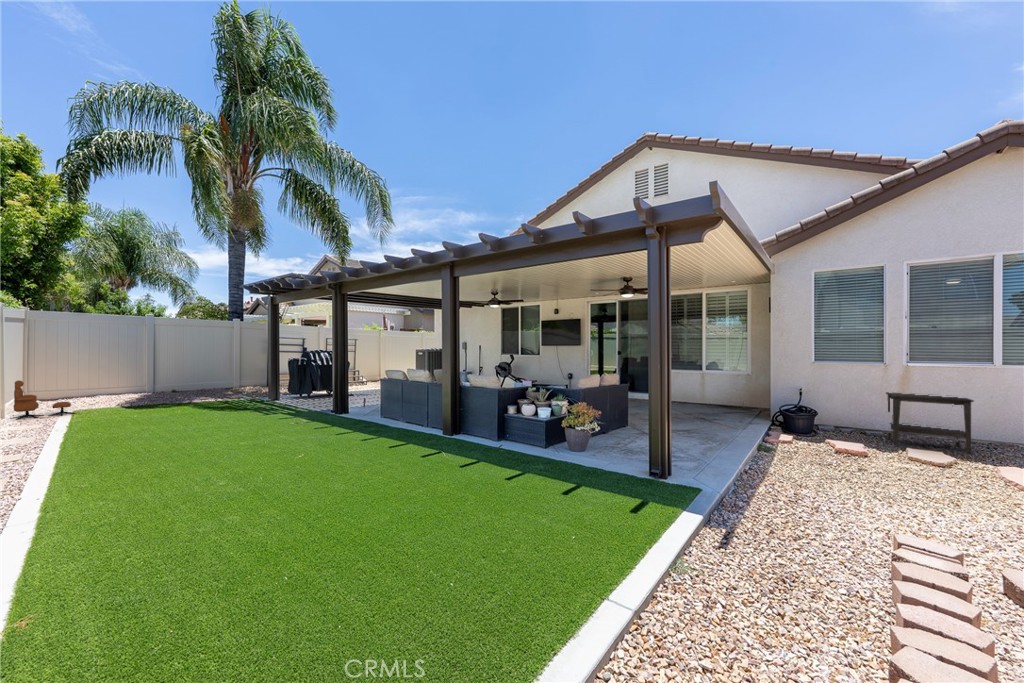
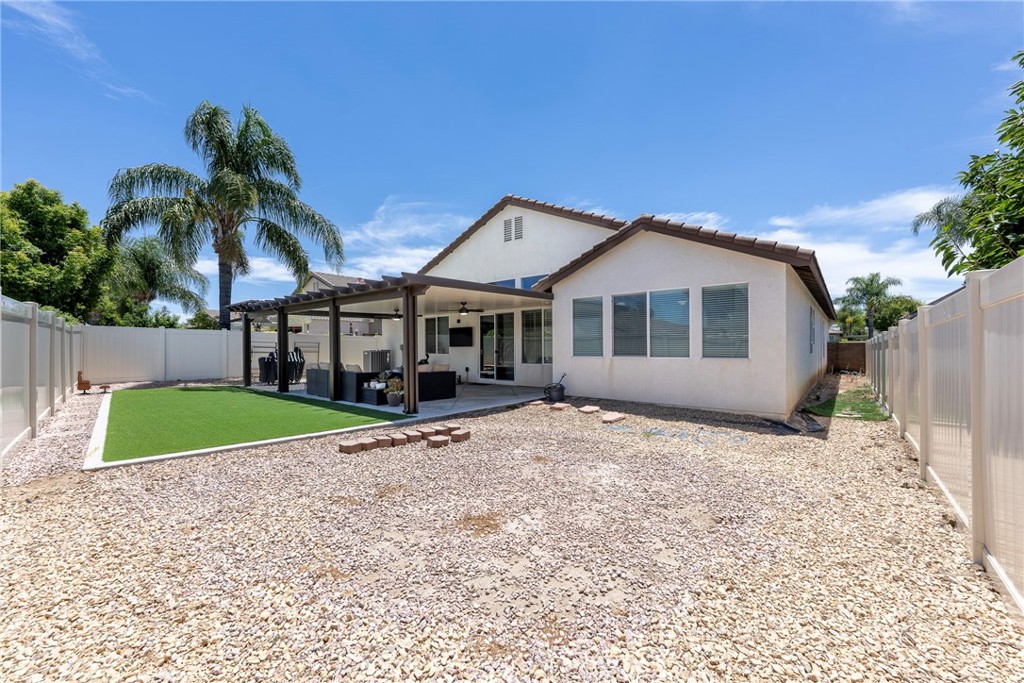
side table: present [886,392,974,453] -> none [600,376,641,412]

